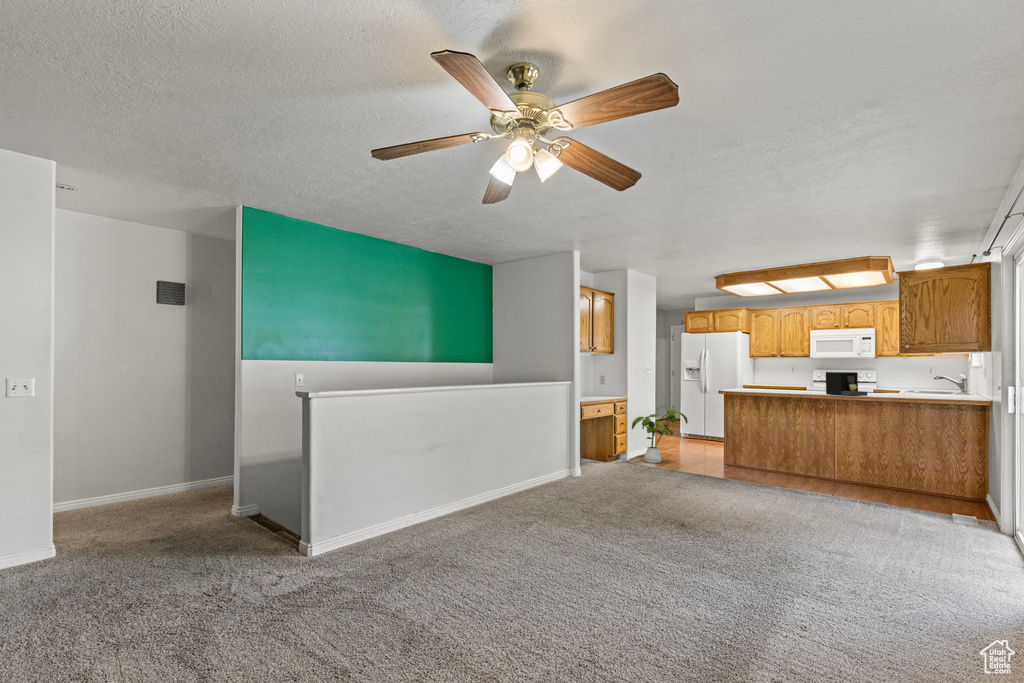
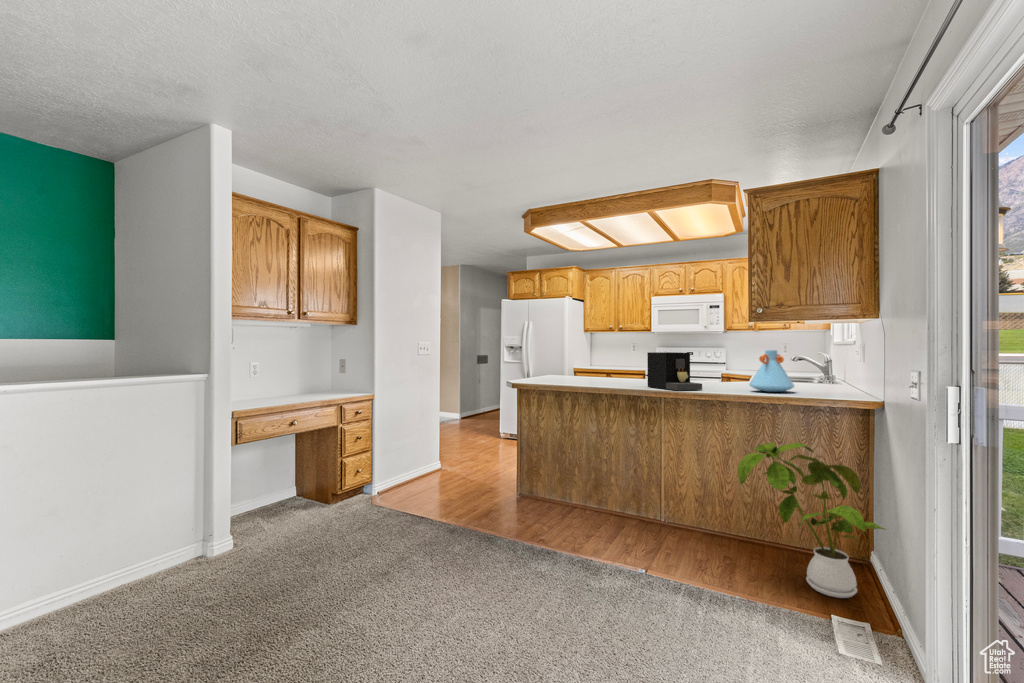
vase: none [901,371,933,397] -> present [749,350,794,392]
house plant: present [632,406,688,463] -> present [738,443,885,598]

